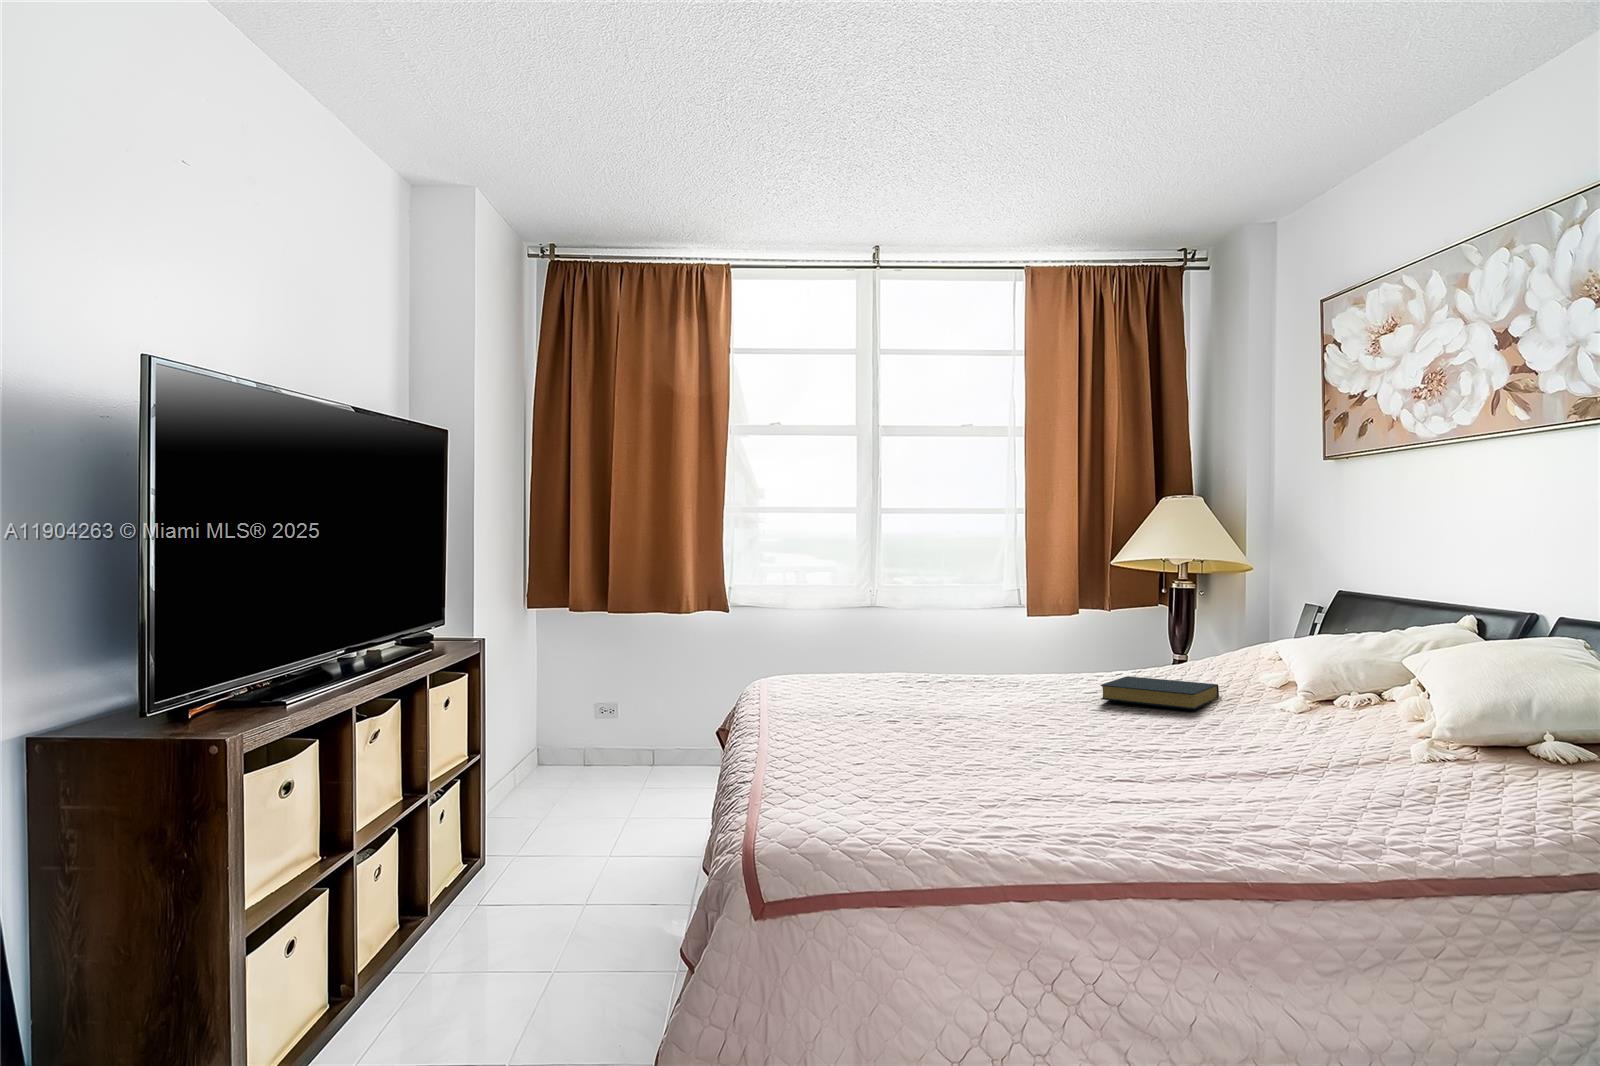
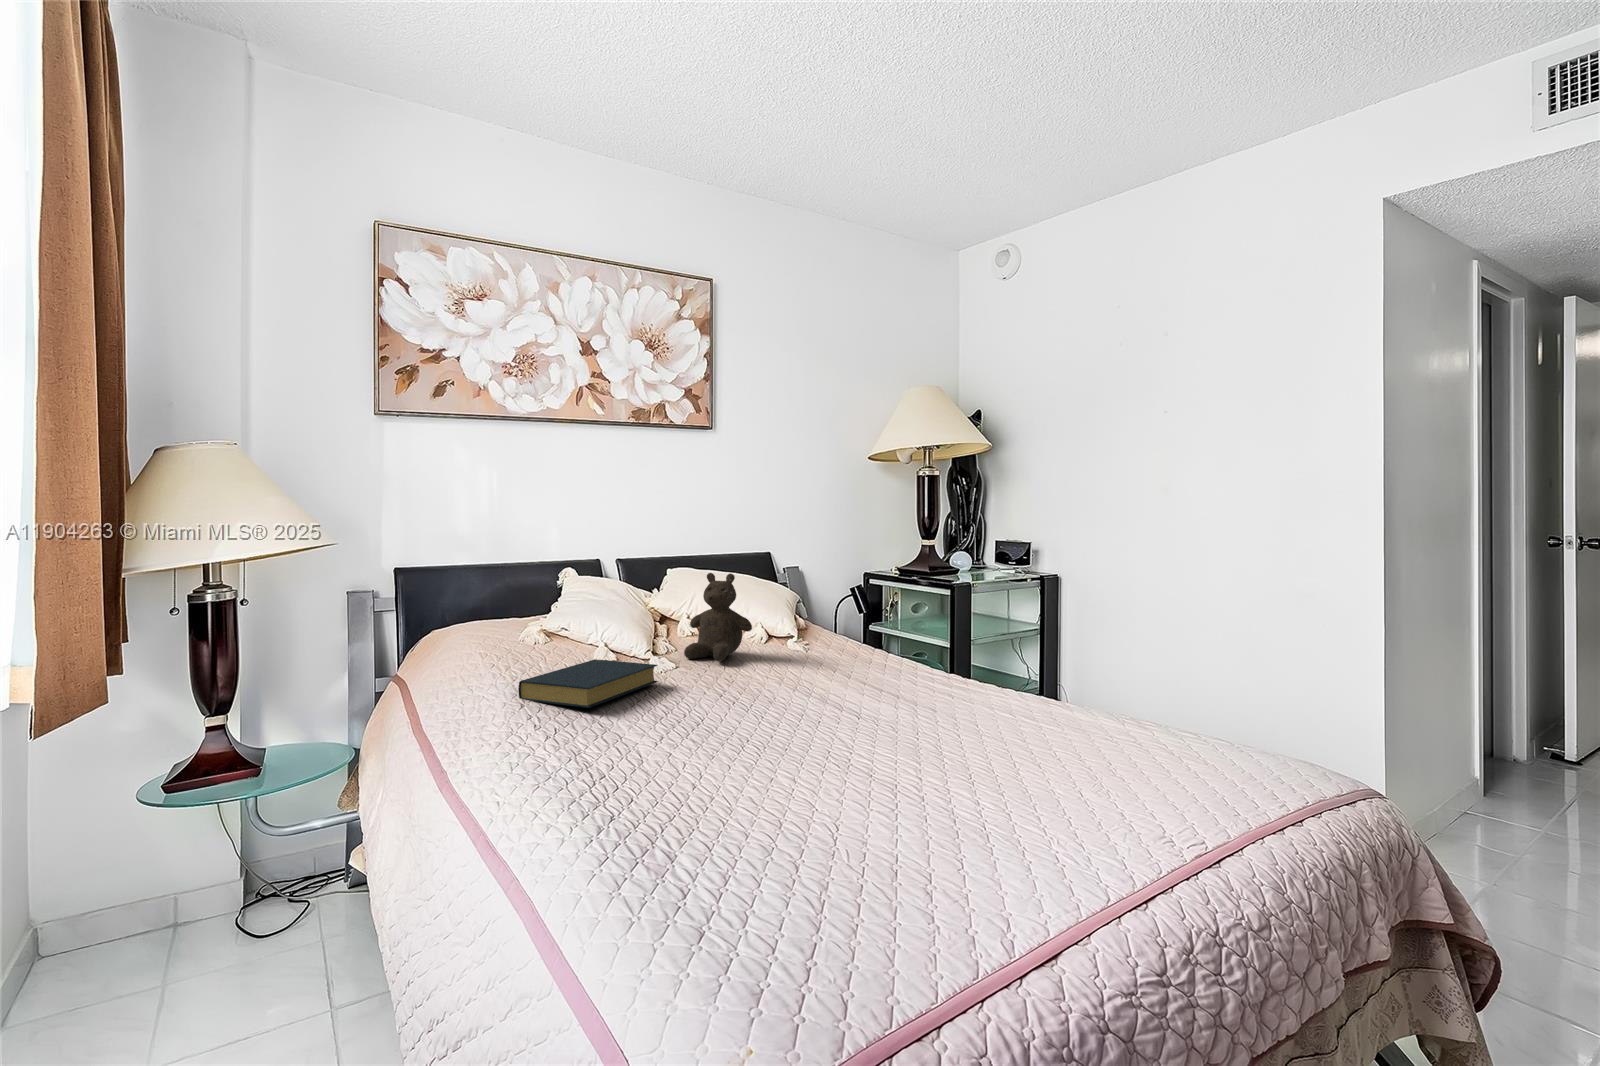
teddy bear: none [1299,626,1378,727] -> present [684,573,752,661]

